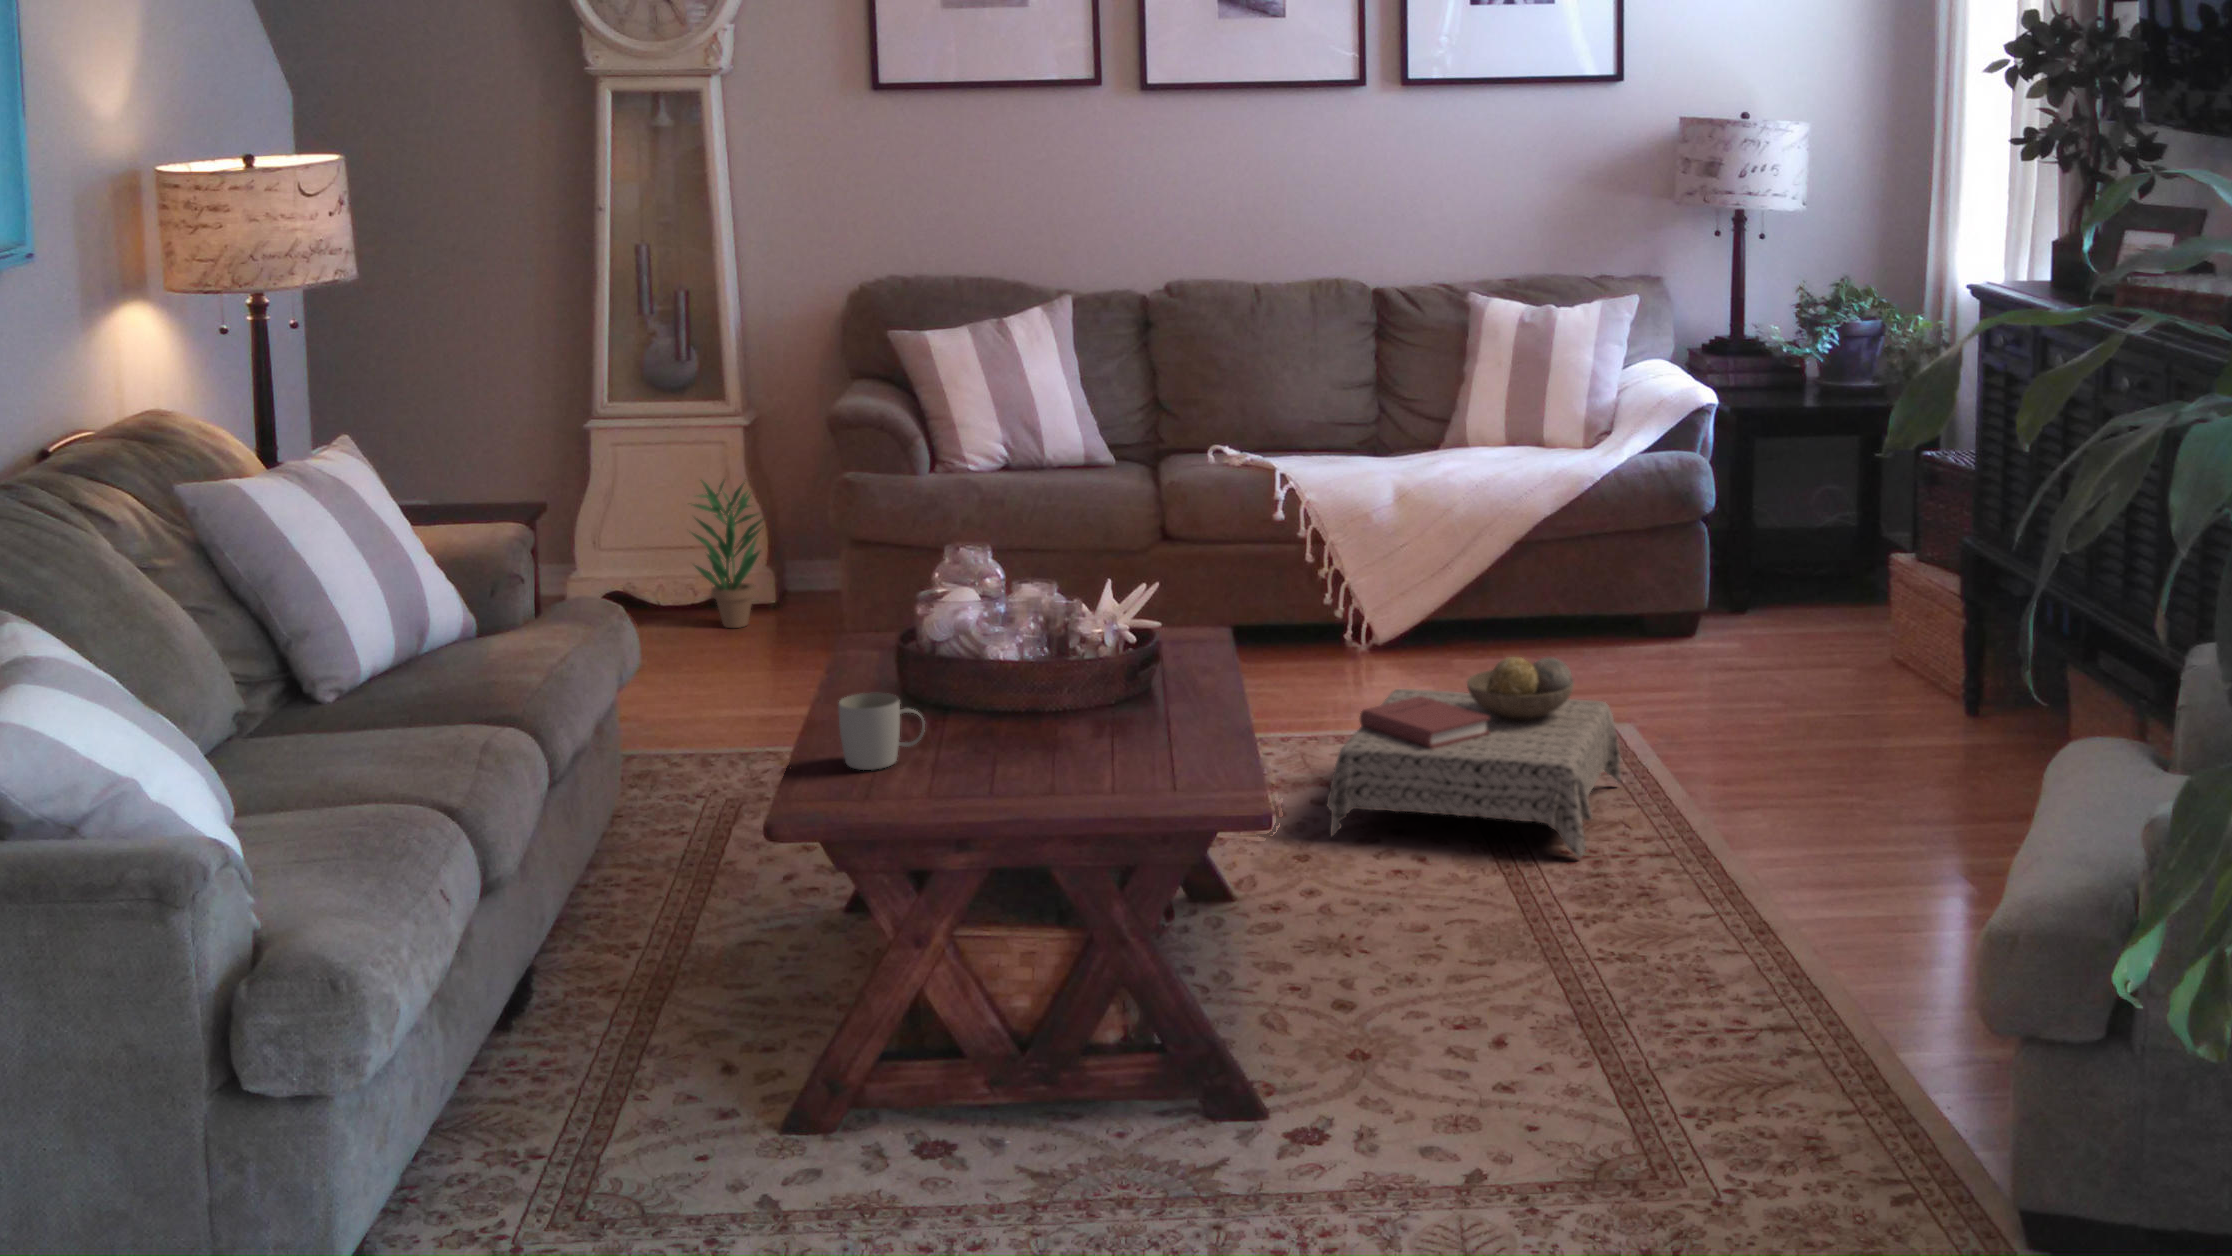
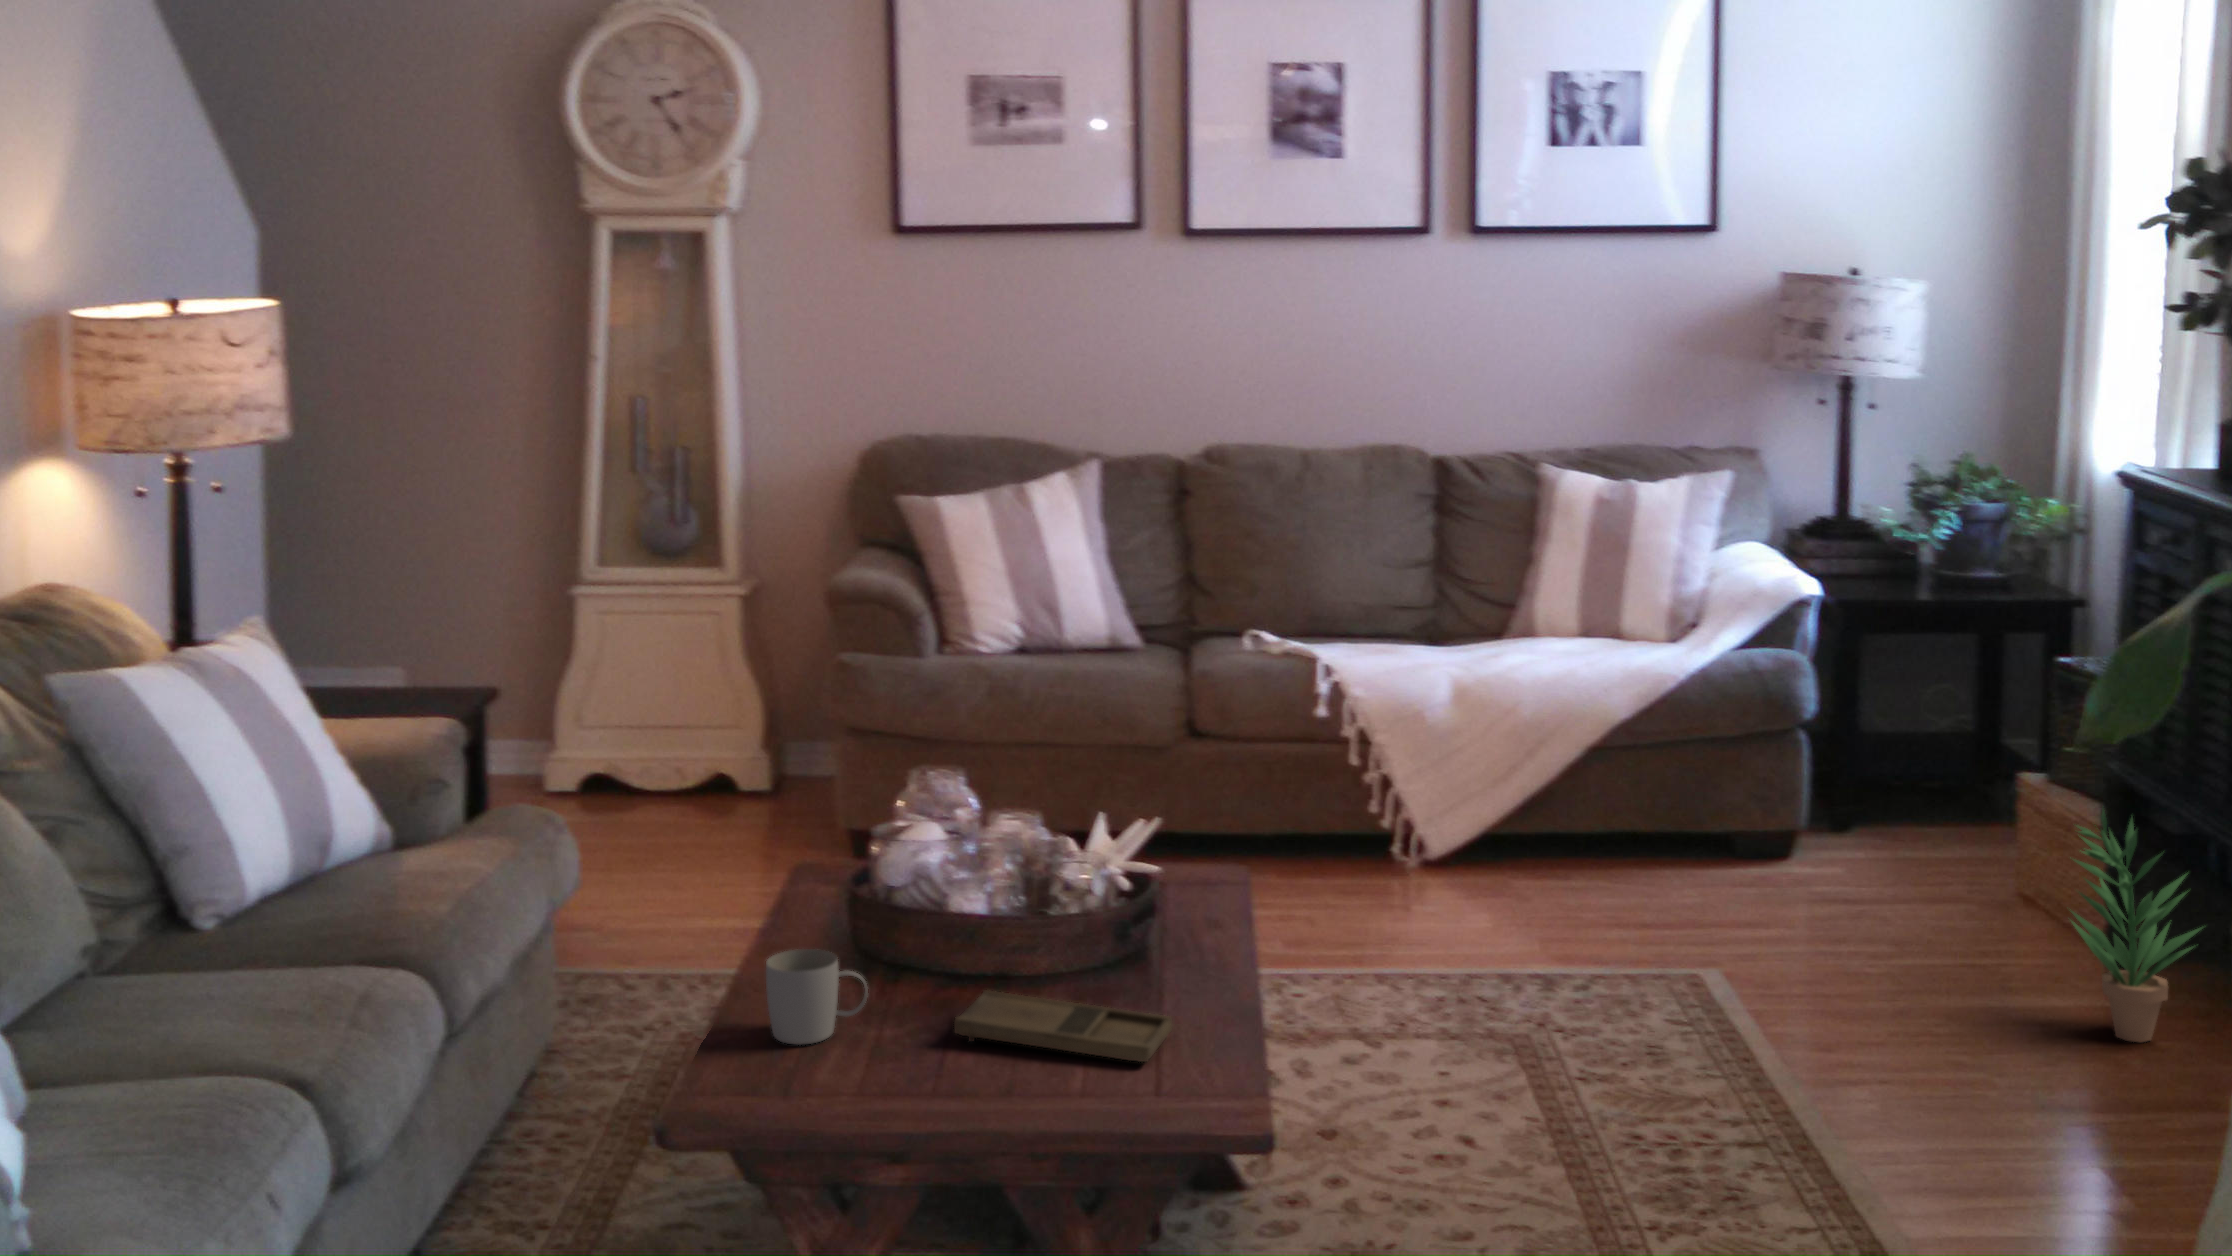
potted plant: present [692,481,763,628] -> present [2072,810,2202,1042]
ottoman: present [1327,656,1621,858] -> none [1356,905,1708,1159]
tray: none [1000,724,1181,772] -> present [954,990,1172,1062]

